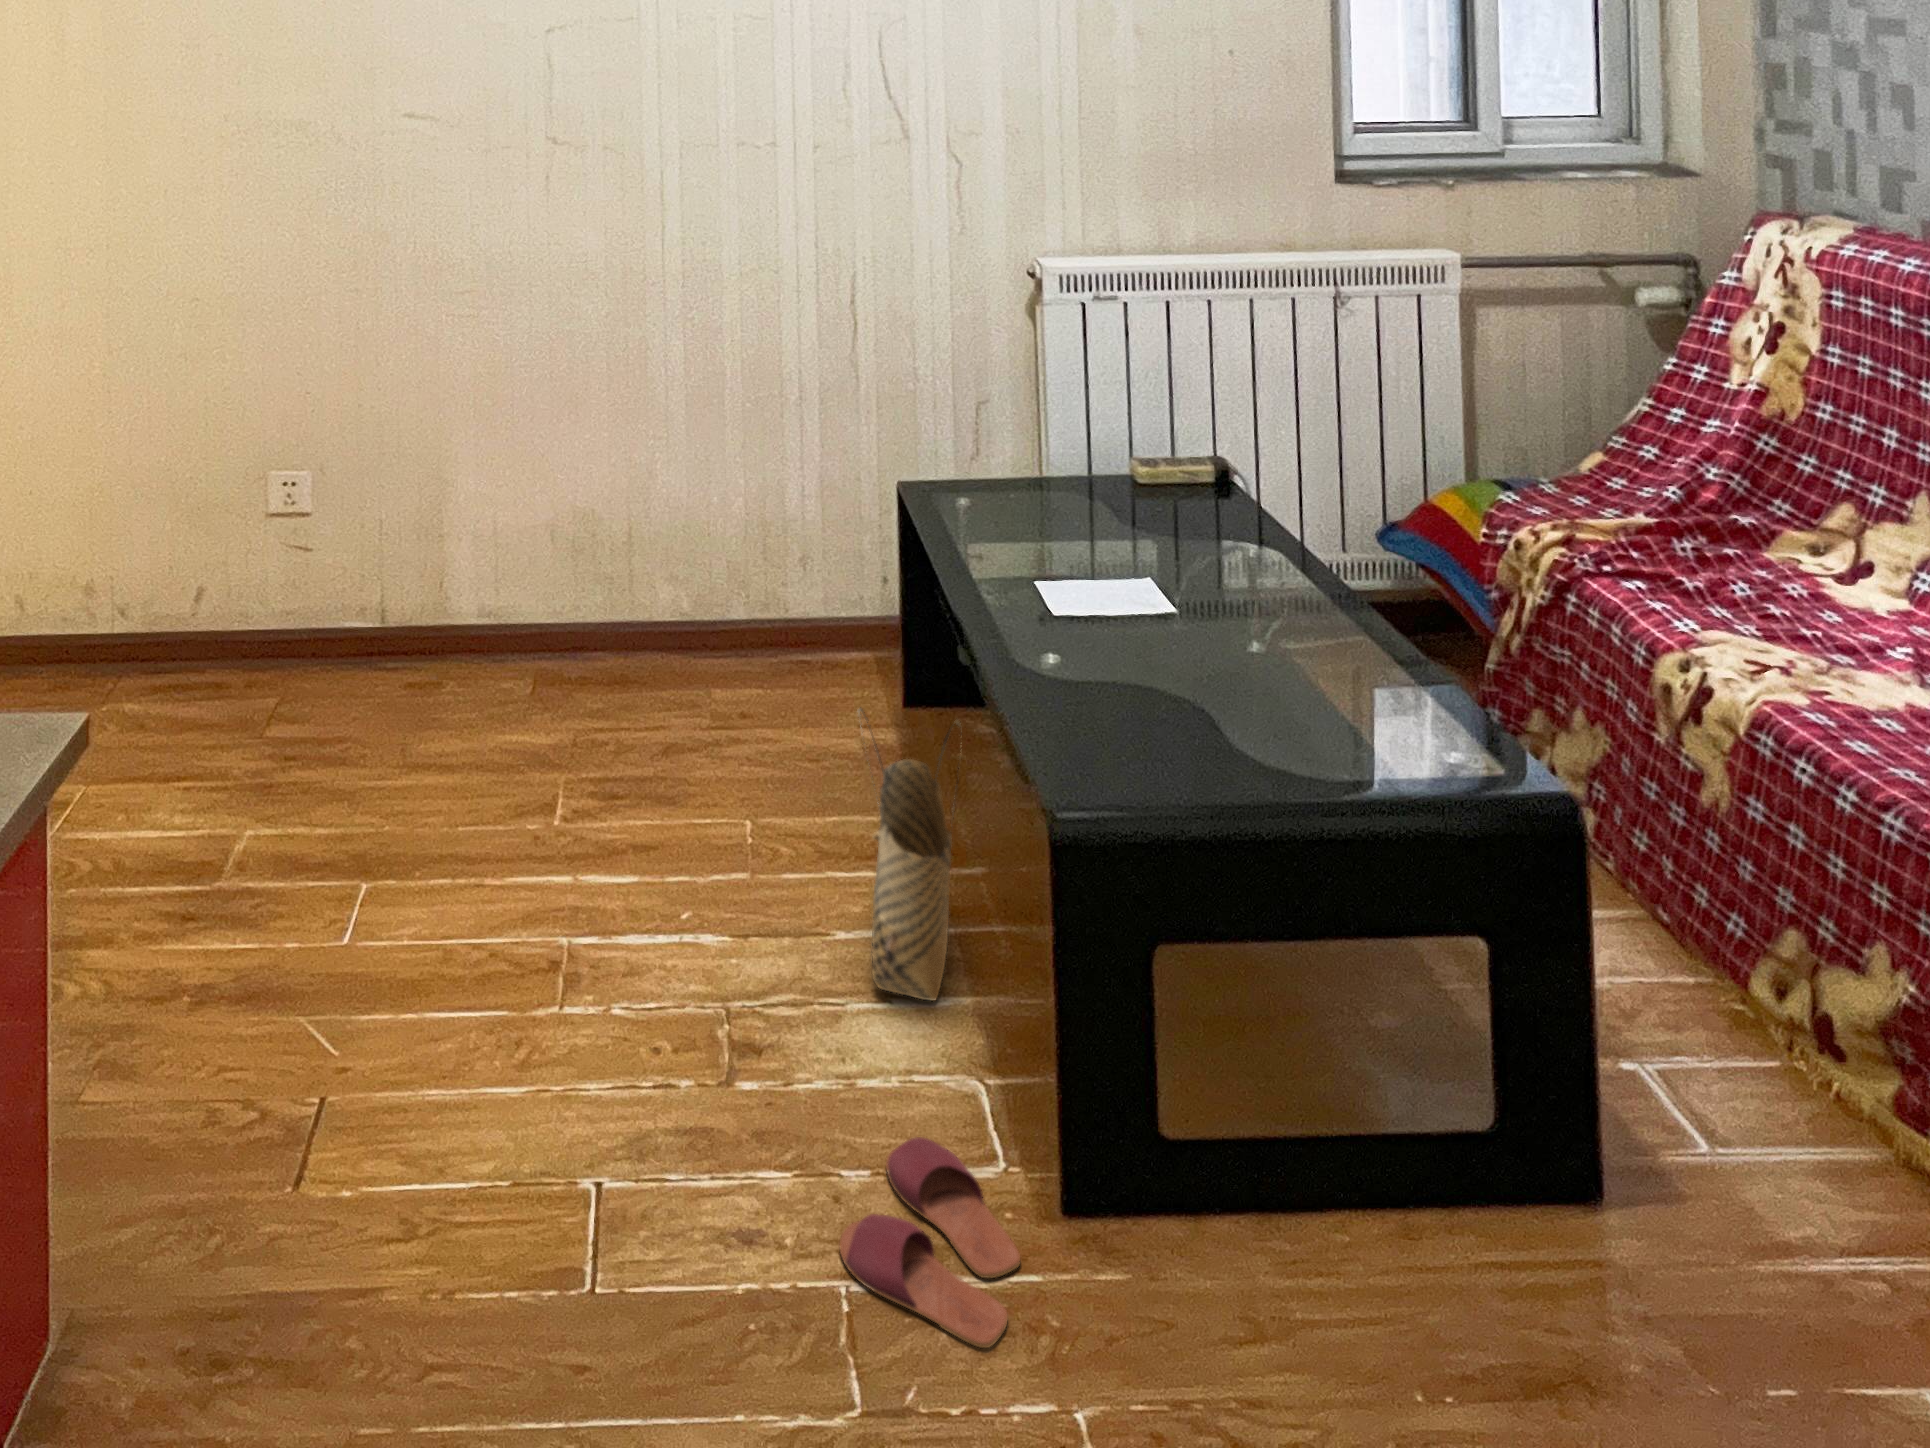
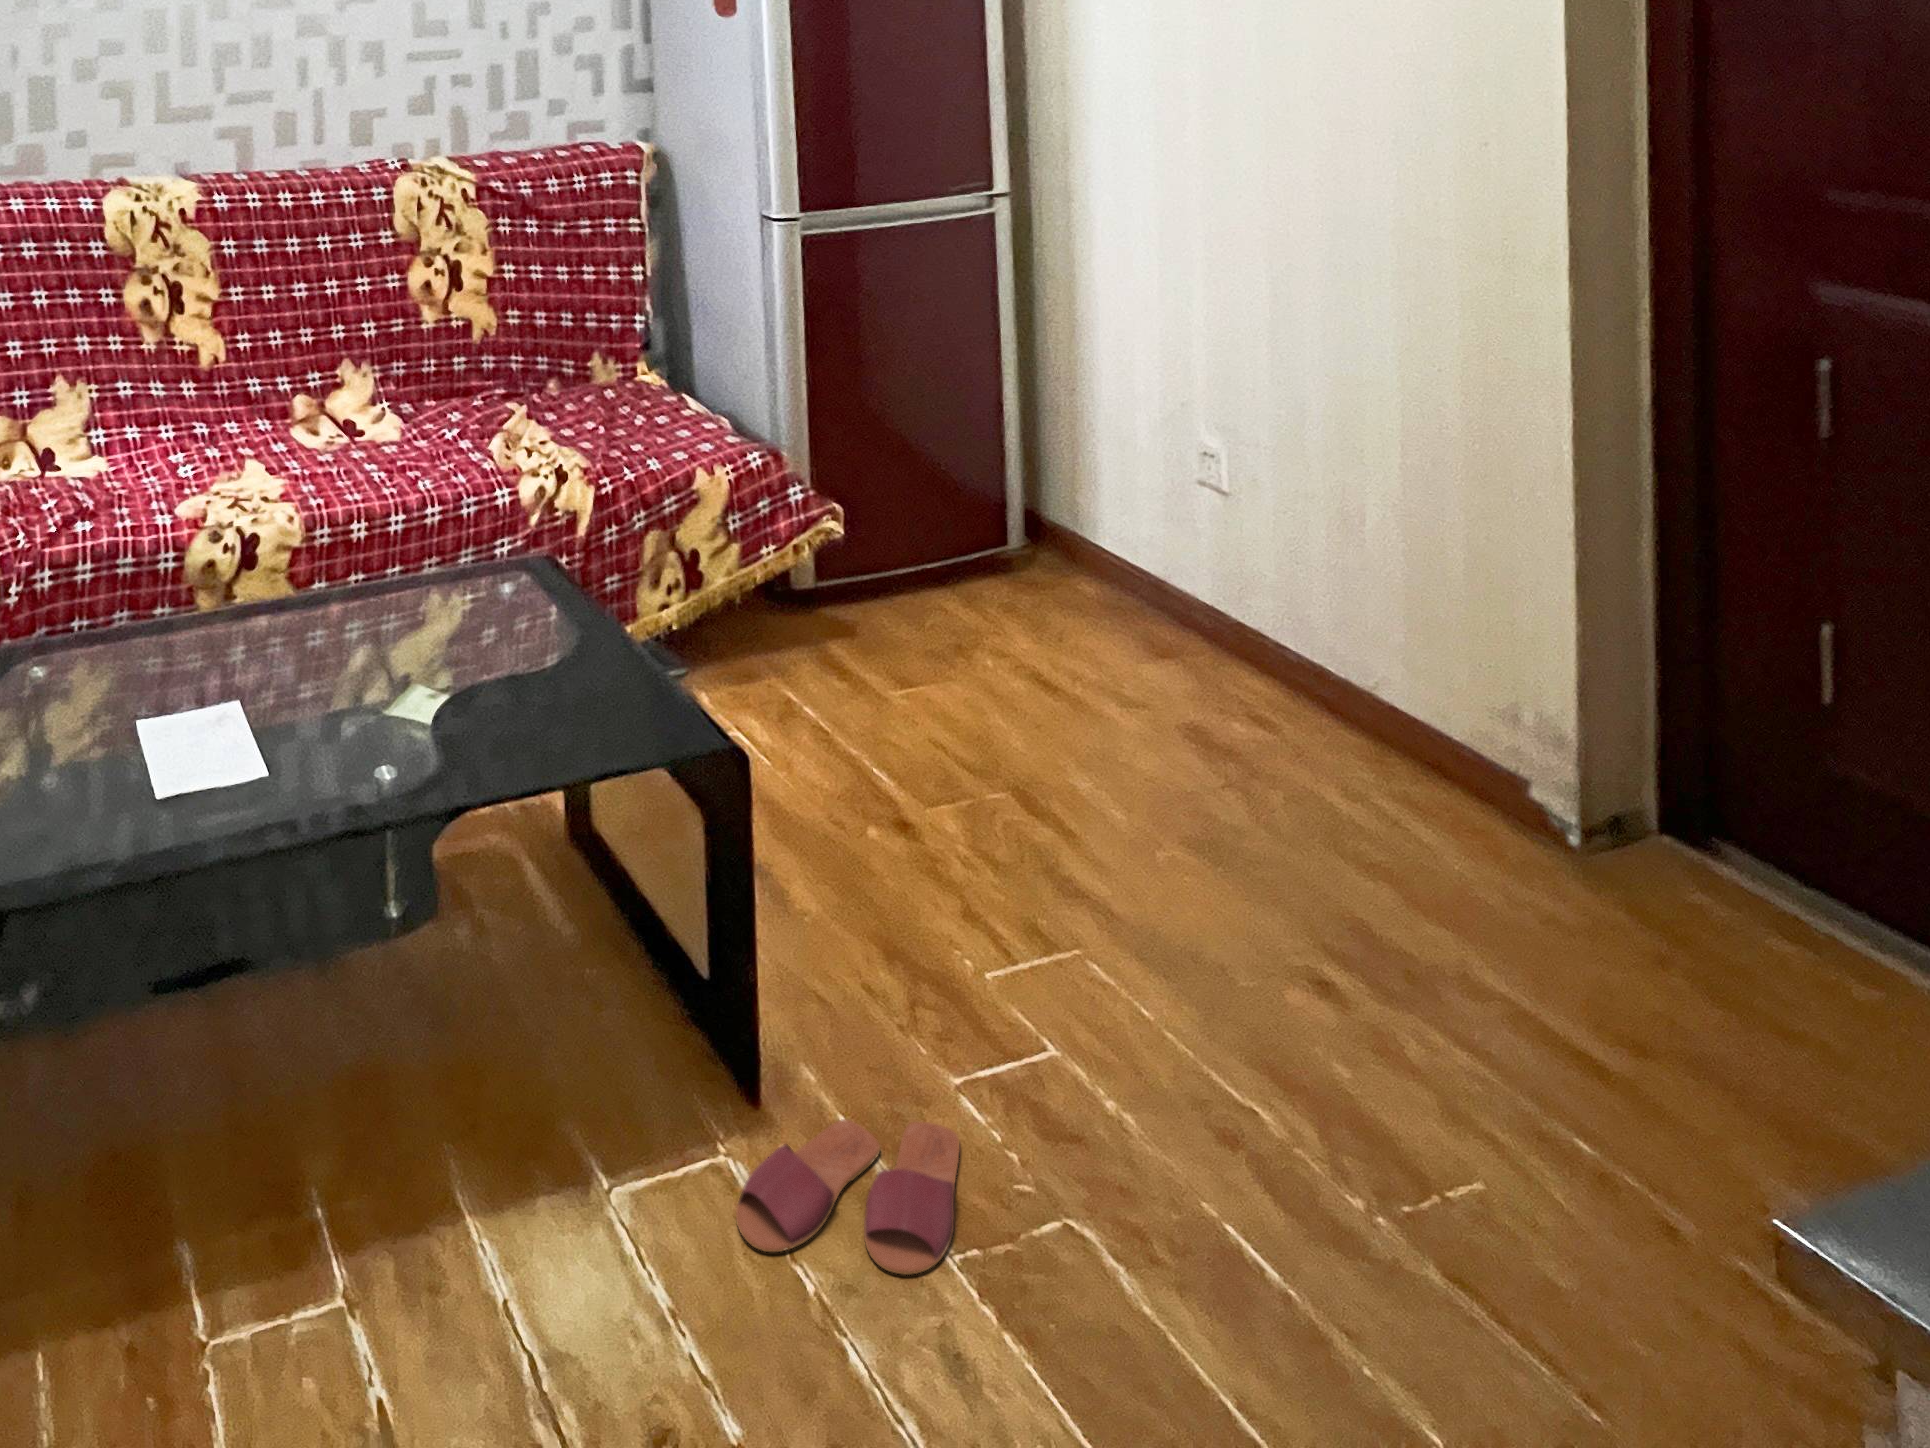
woven basket: present [858,707,962,1000] -> none [238,902,491,1327]

